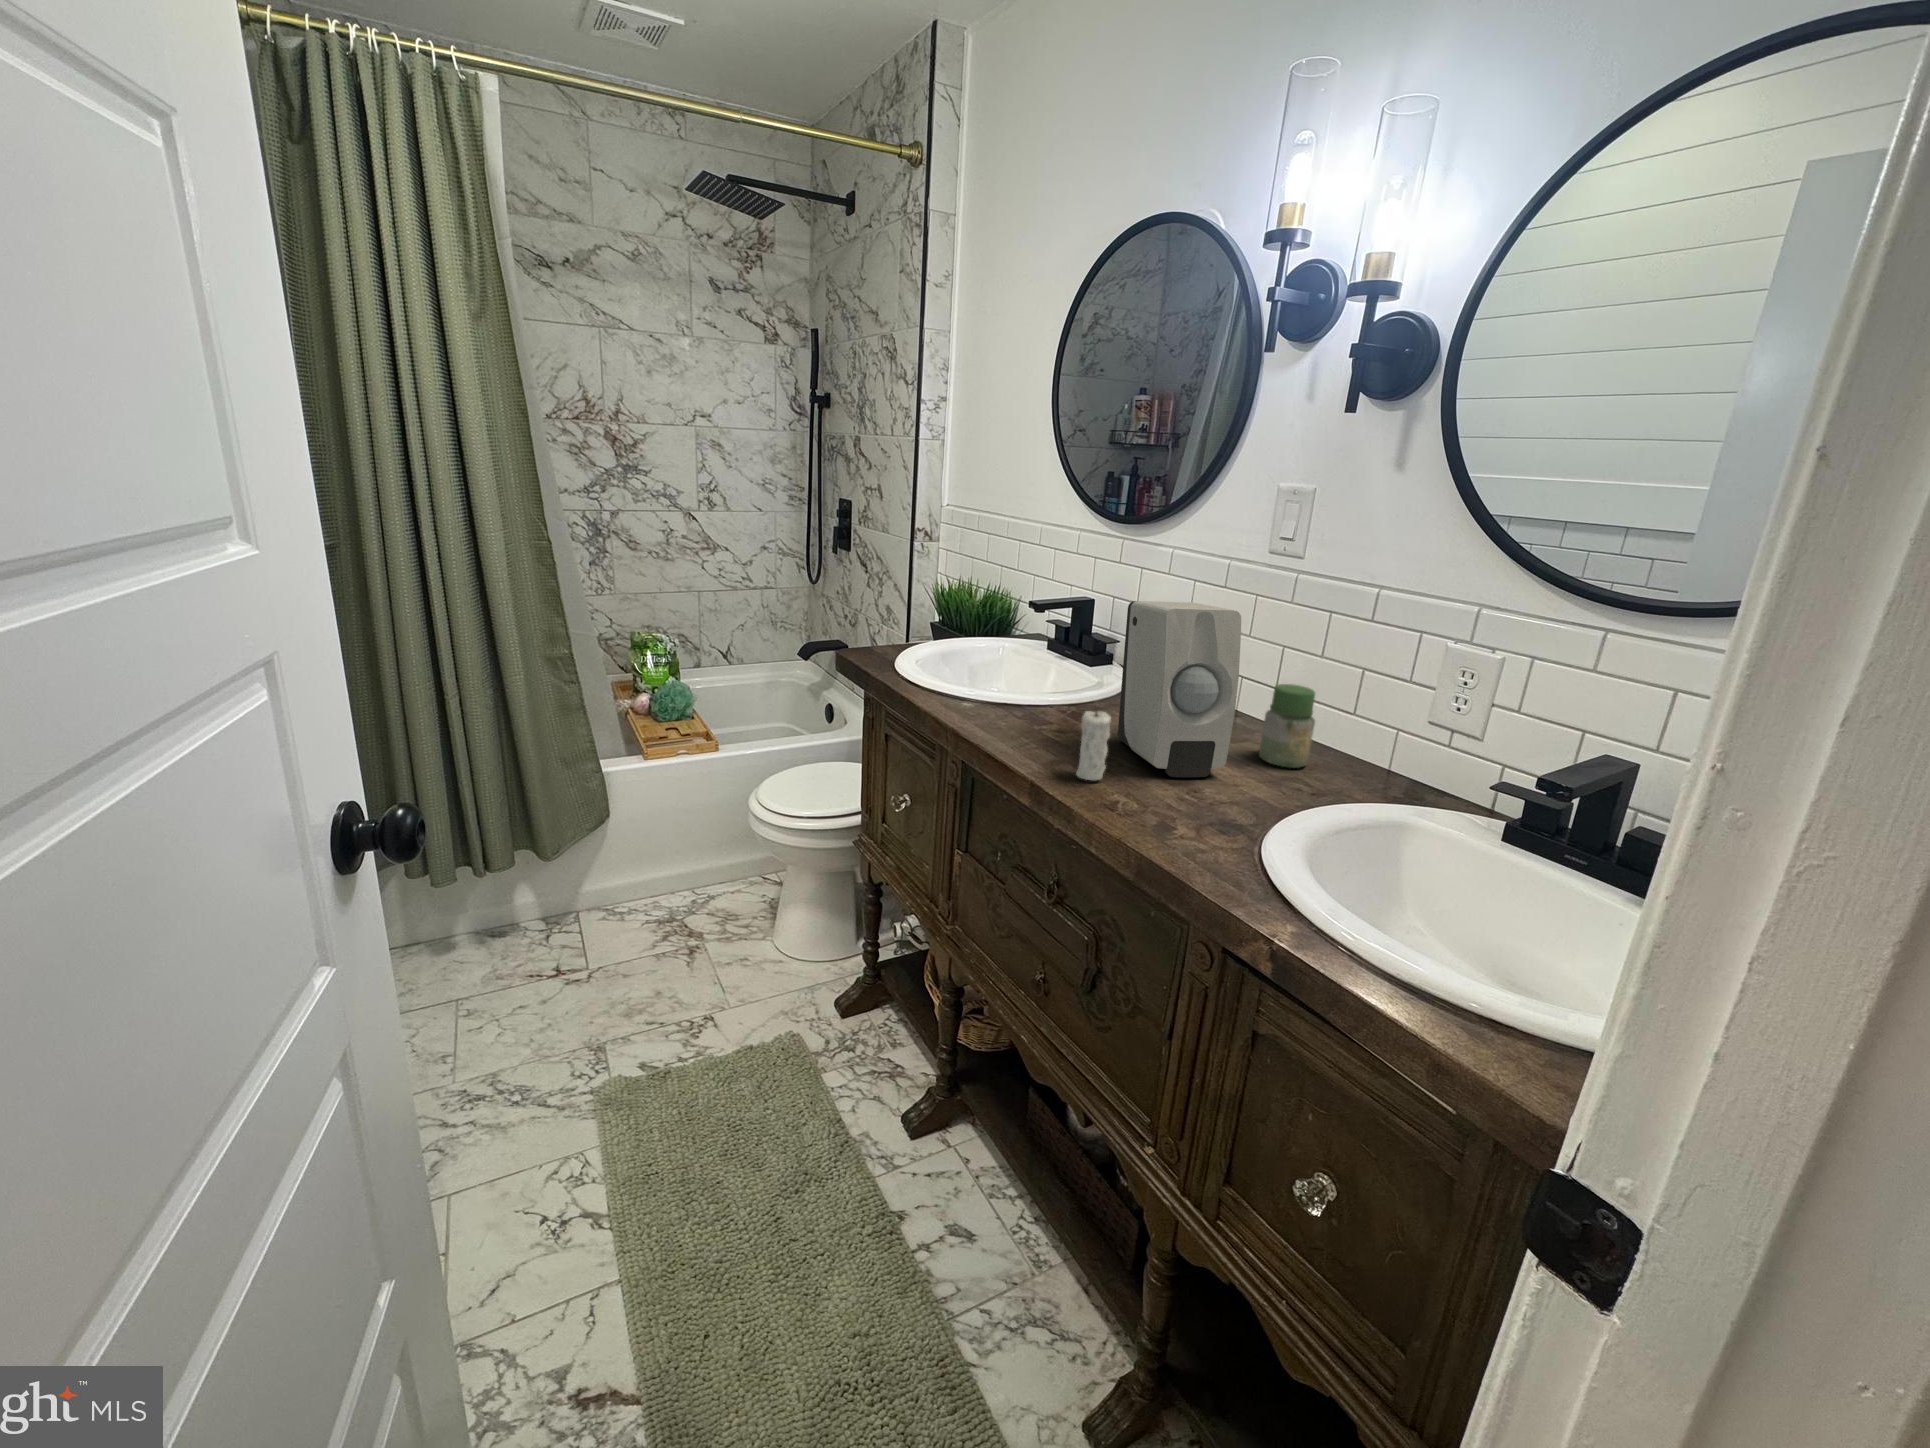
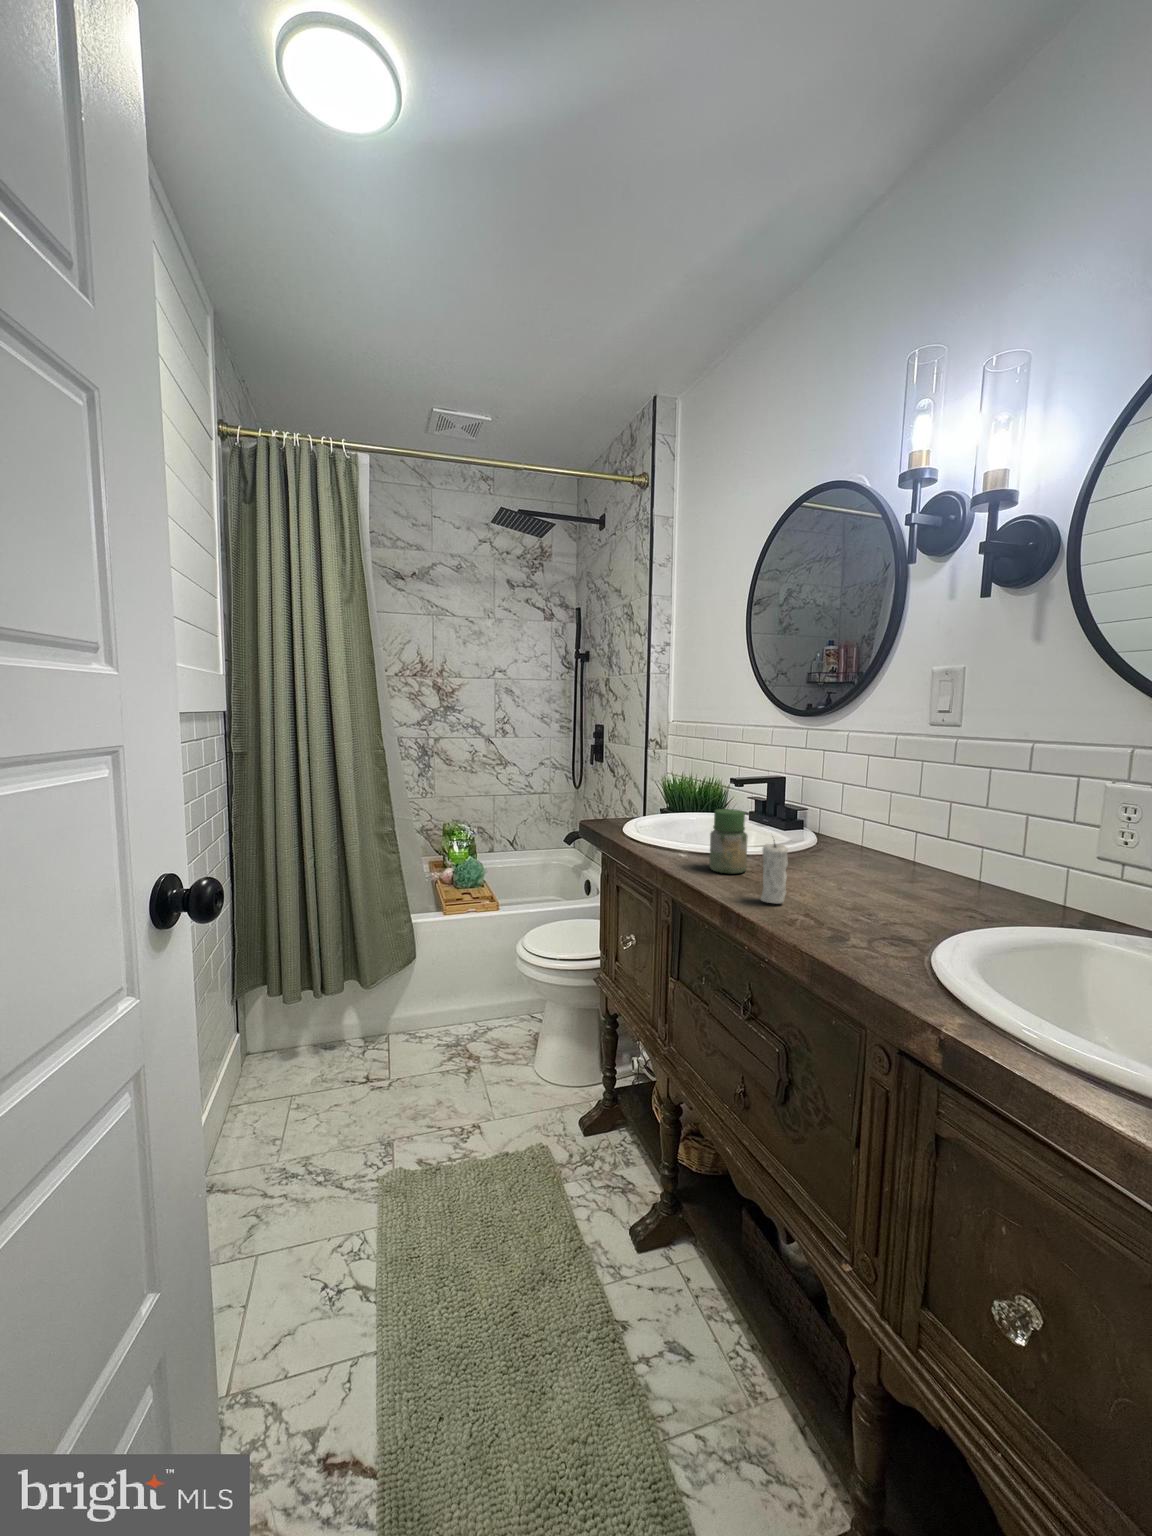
soap dispenser: present [1118,601,1241,777] -> none [802,756,903,904]
jar: present [1259,684,1315,768] -> present [709,809,748,874]

